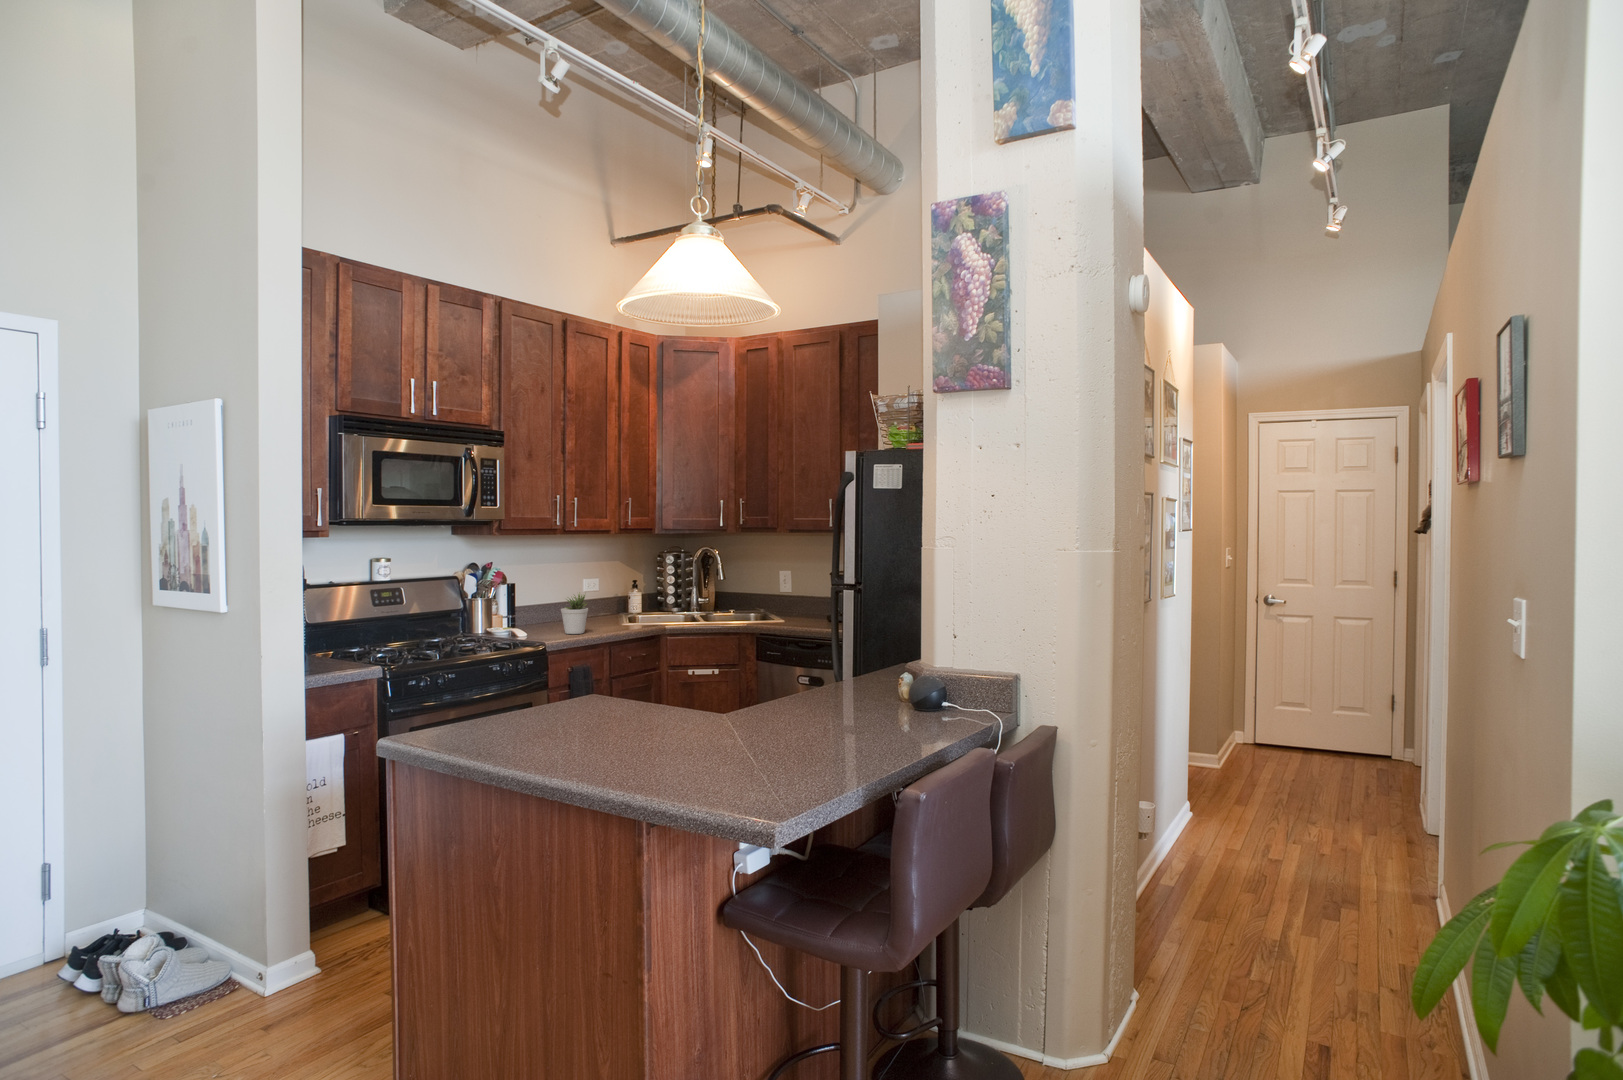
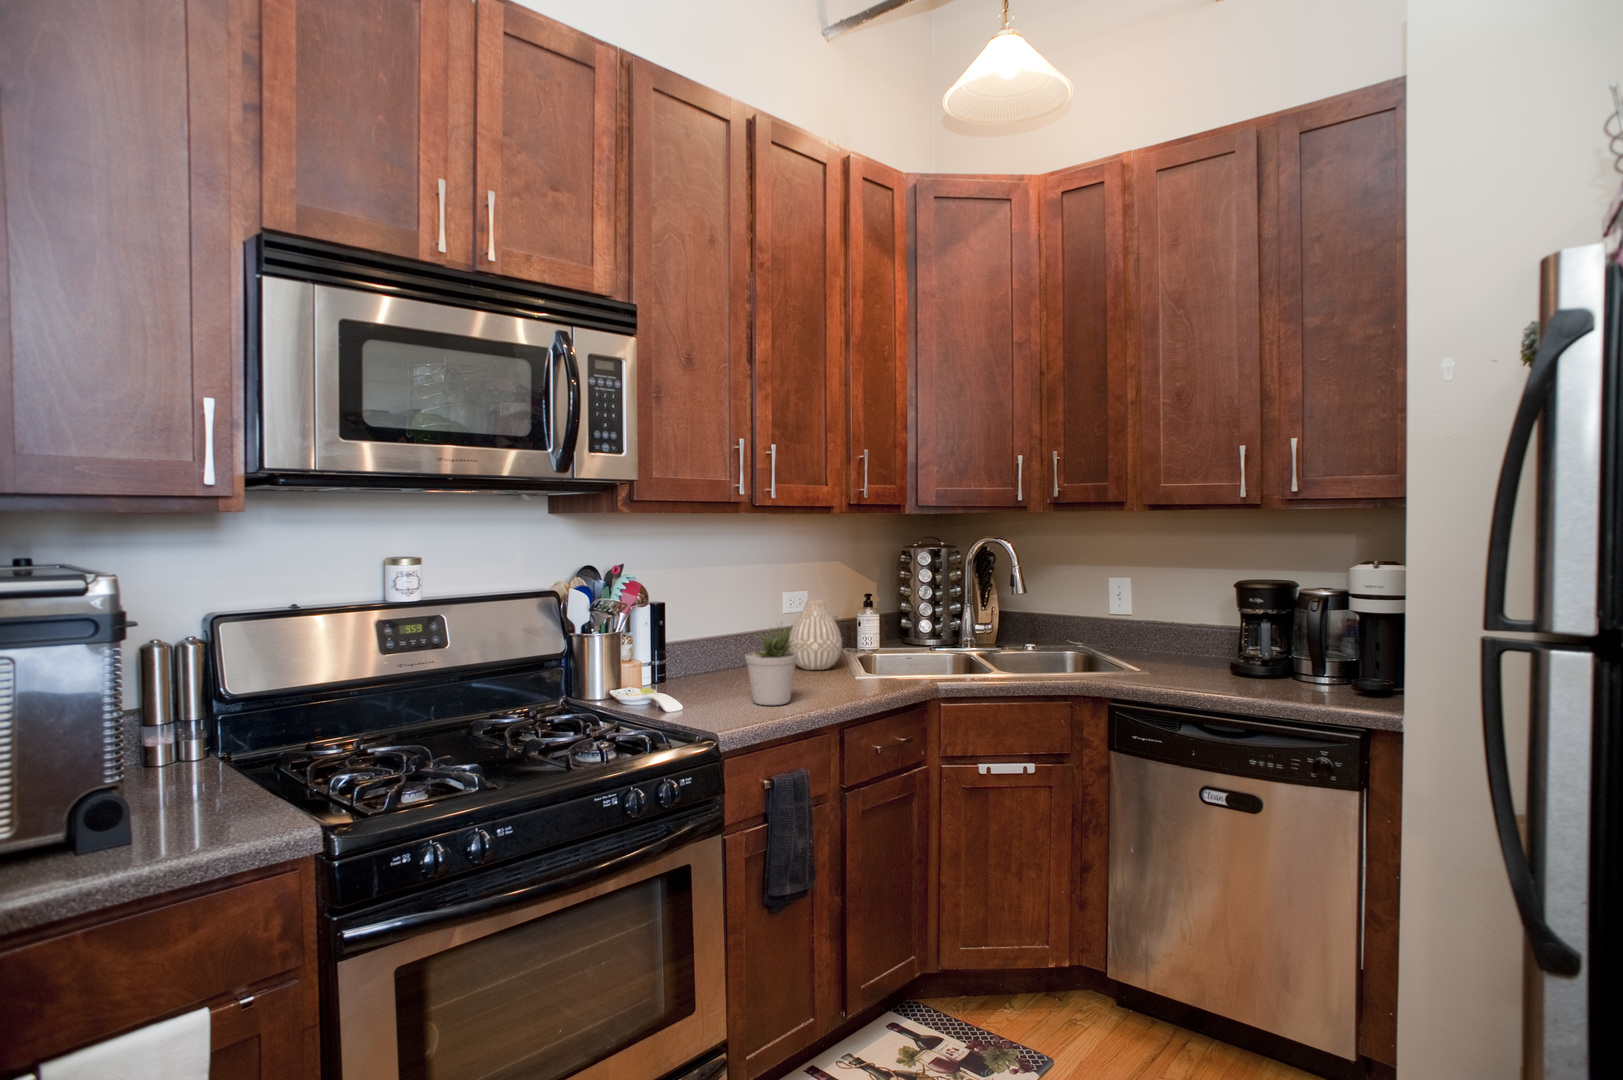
vase: none [586,583,617,622] -> present [789,600,842,670]

